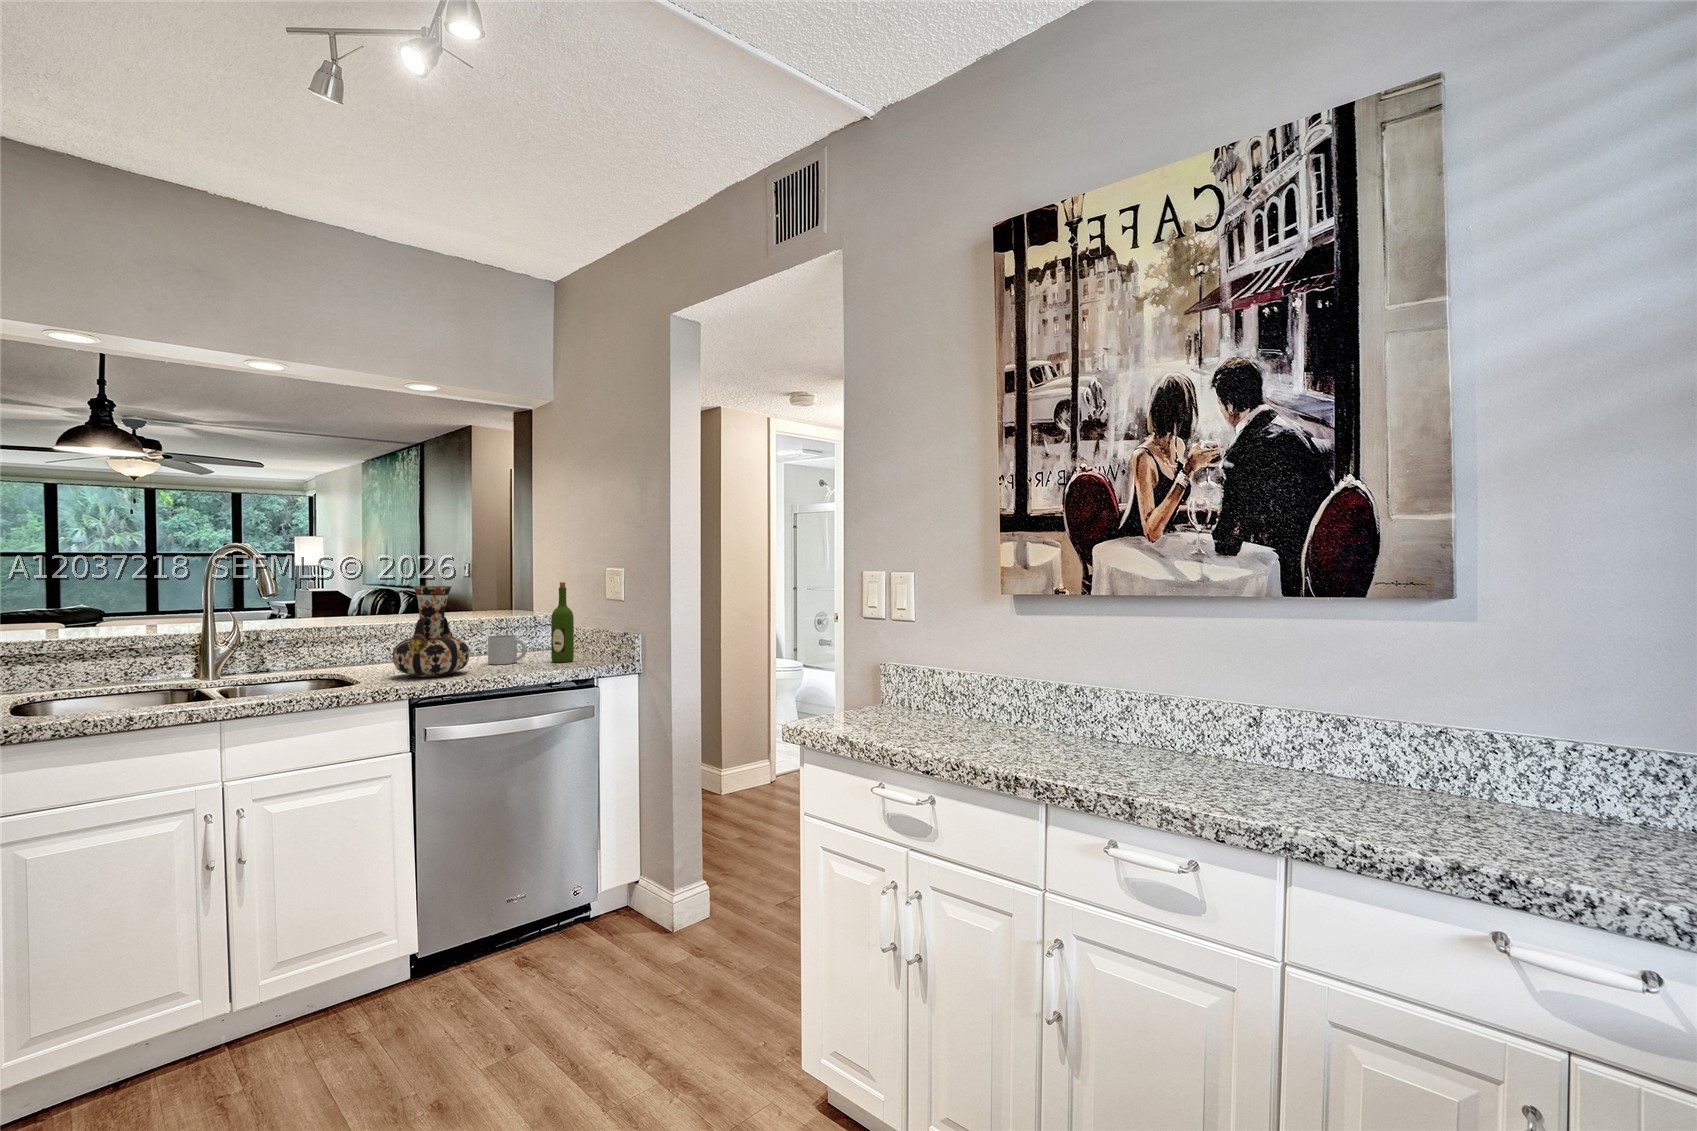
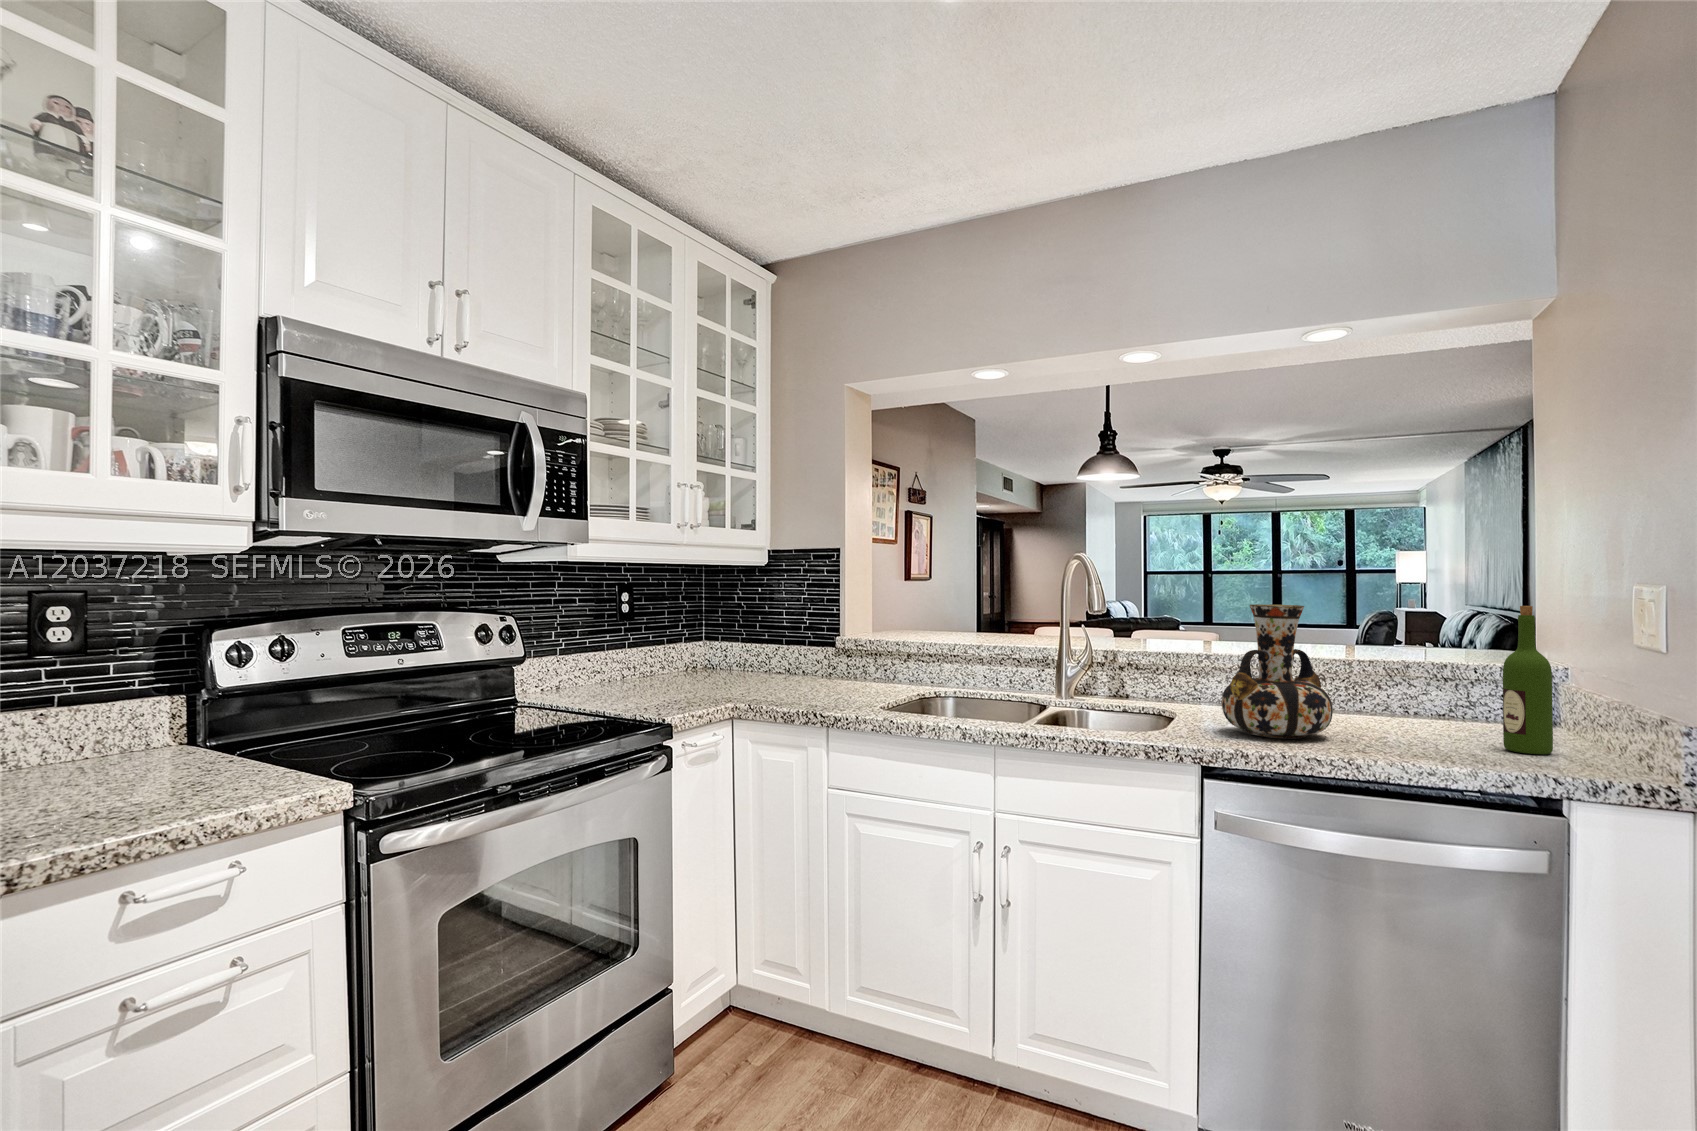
mug: present [488,635,526,664] -> none [1395,689,1458,739]

